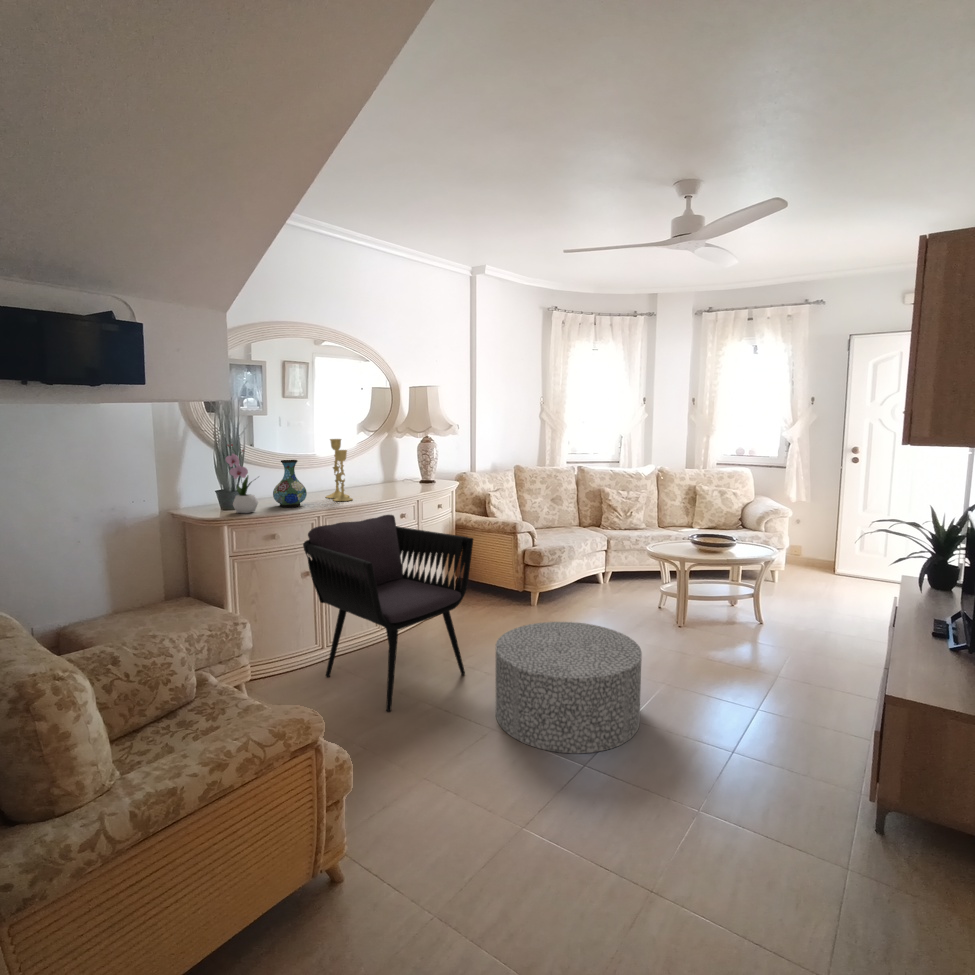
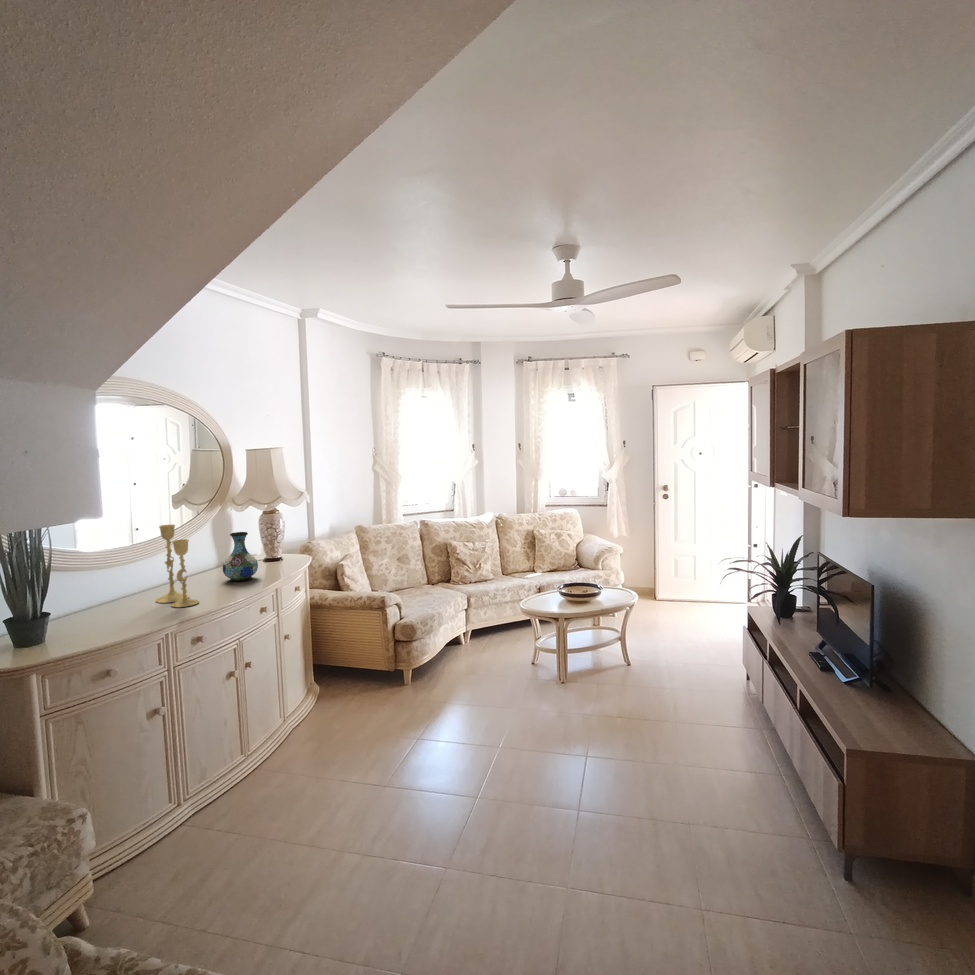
flower arrangement: present [226,444,258,513] -> none [23,555,76,651]
vase: present [273,460,307,507] -> present [223,532,258,582]
armchair: present [303,515,473,711] -> none [152,616,374,882]
ottoman: present [496,622,642,753] -> none [429,712,592,882]

